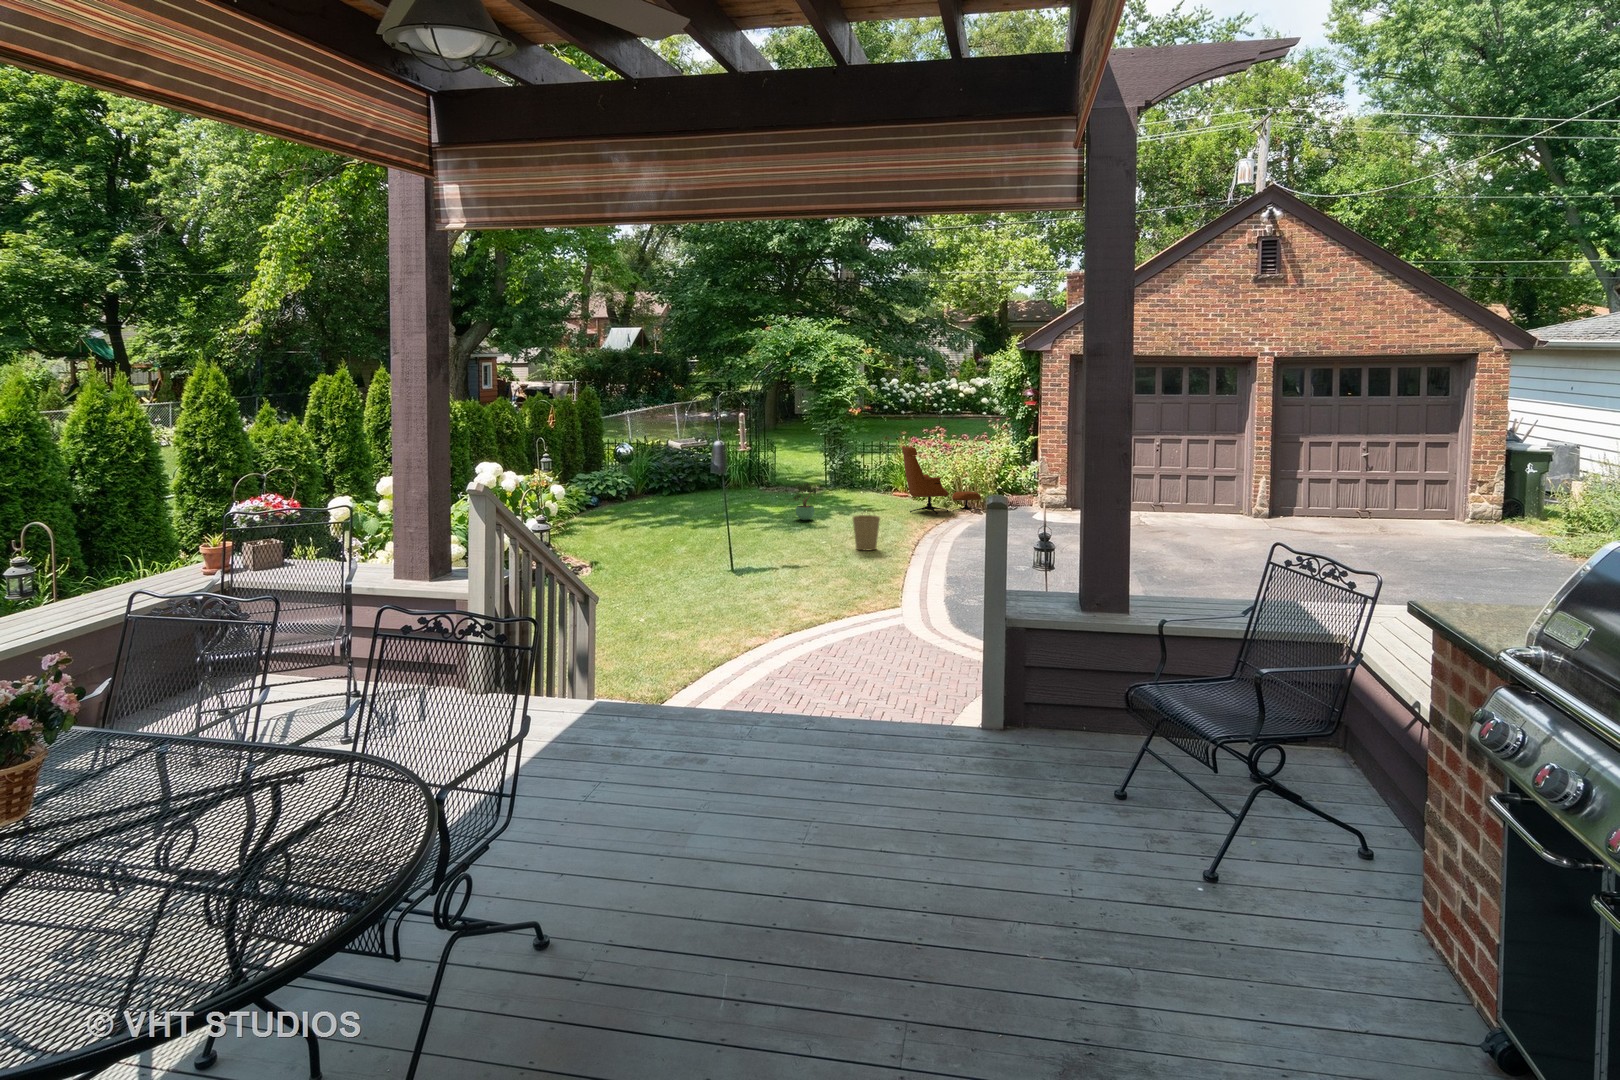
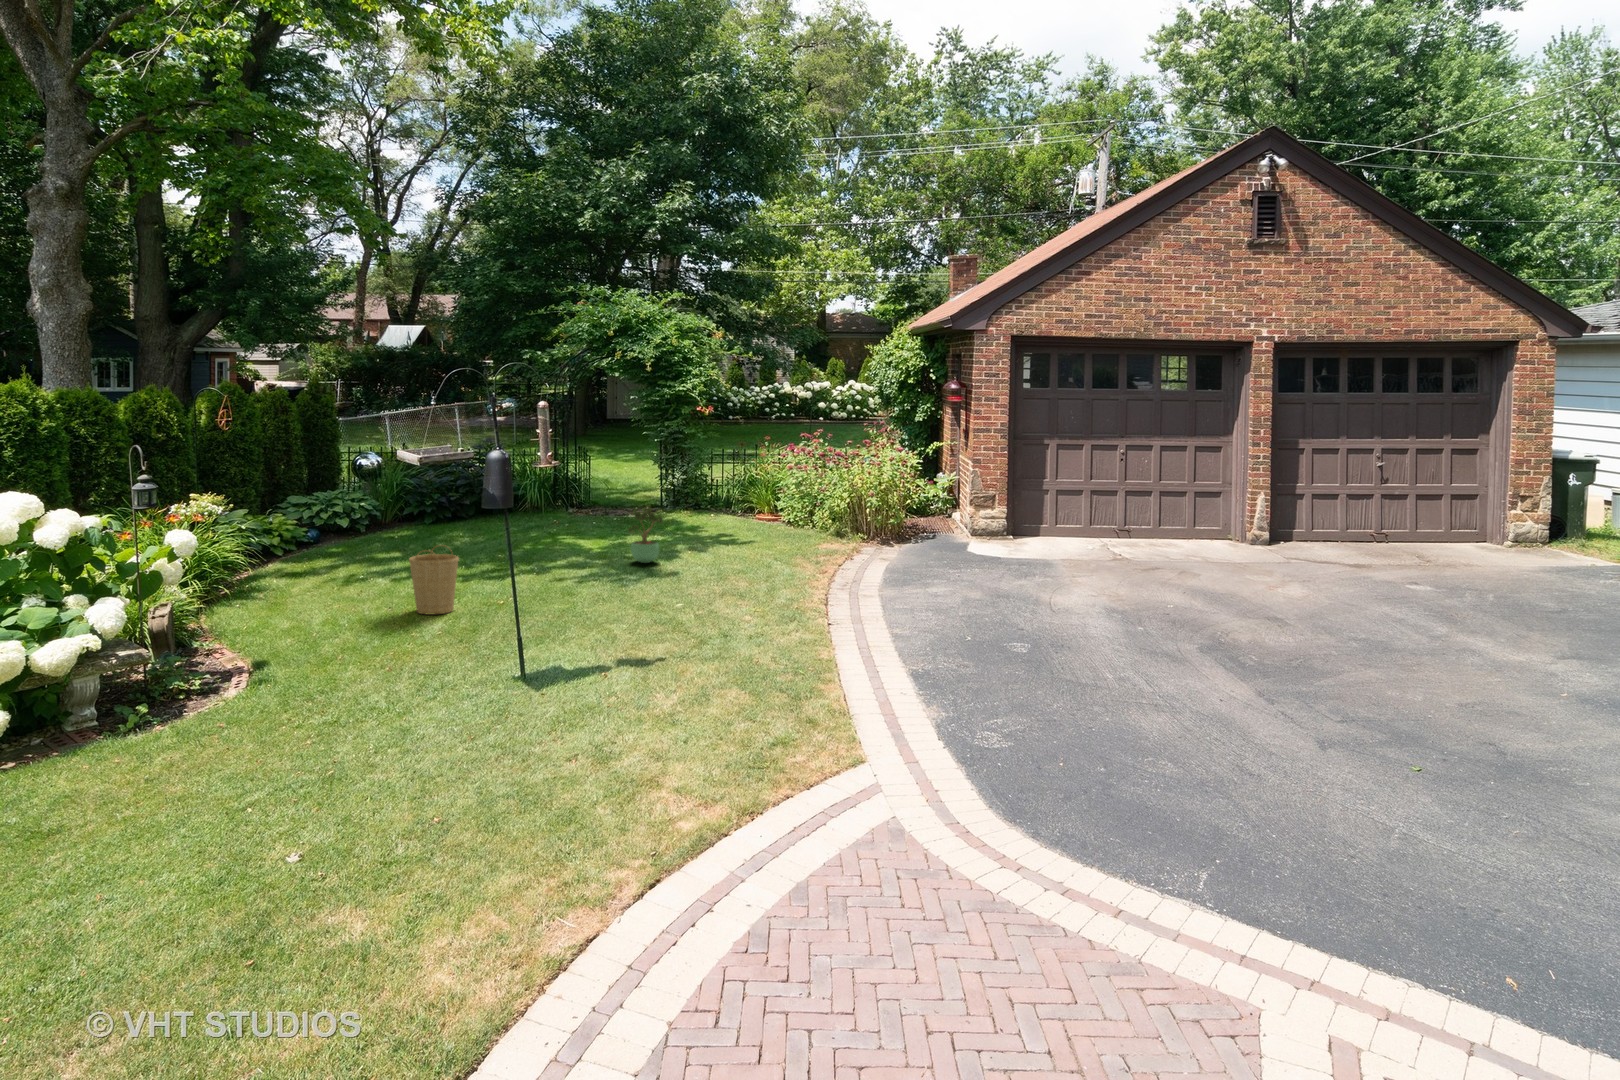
lounge chair: present [902,446,981,514] -> none [780,456,884,552]
basket: present [853,511,880,550] -> present [409,551,459,614]

